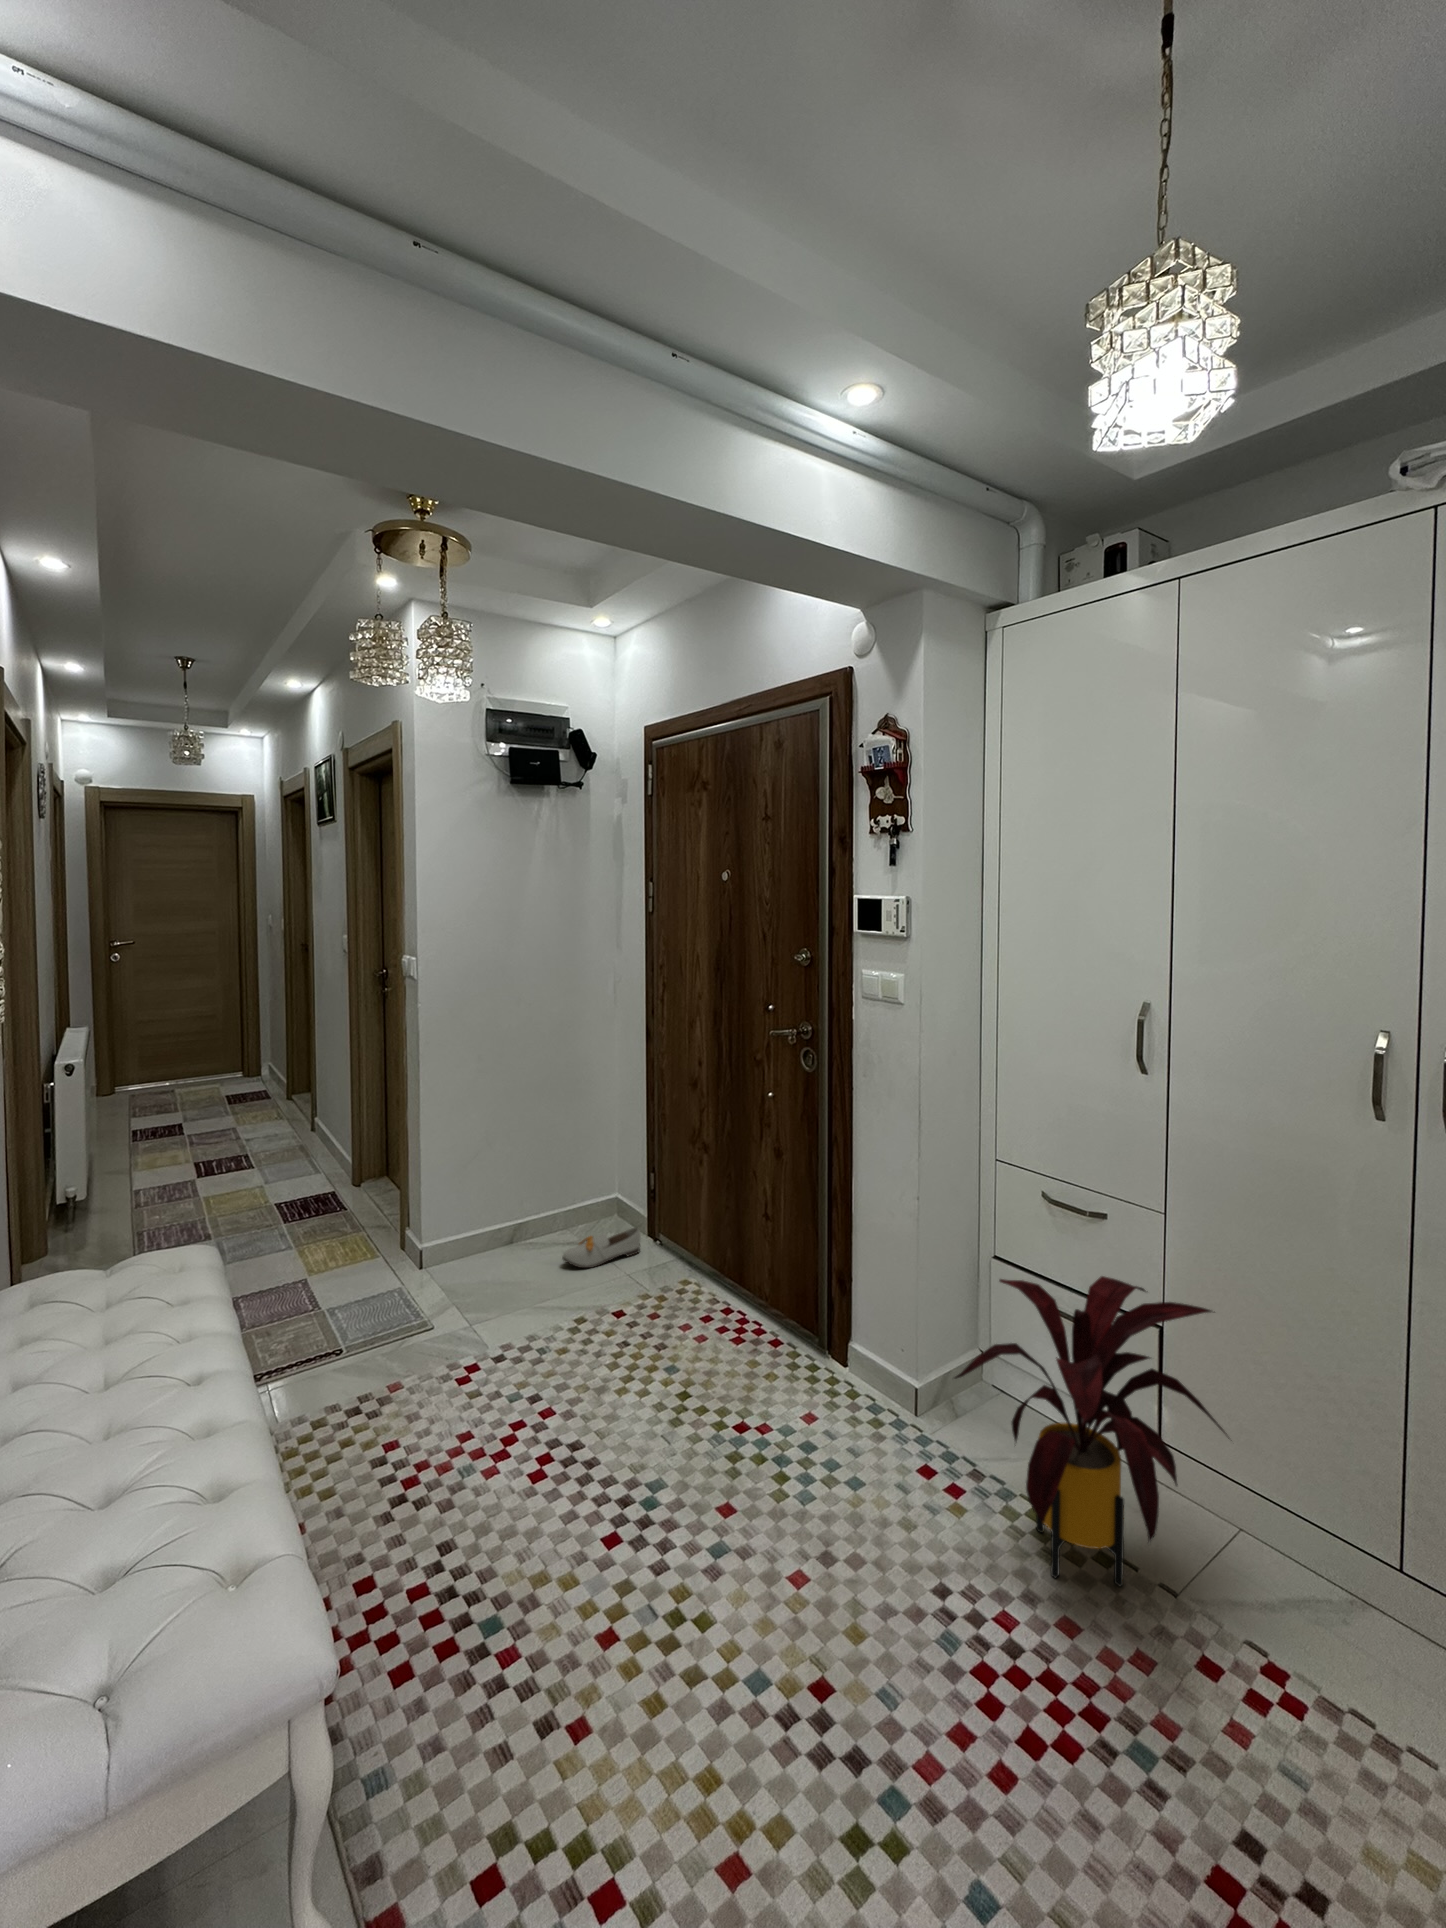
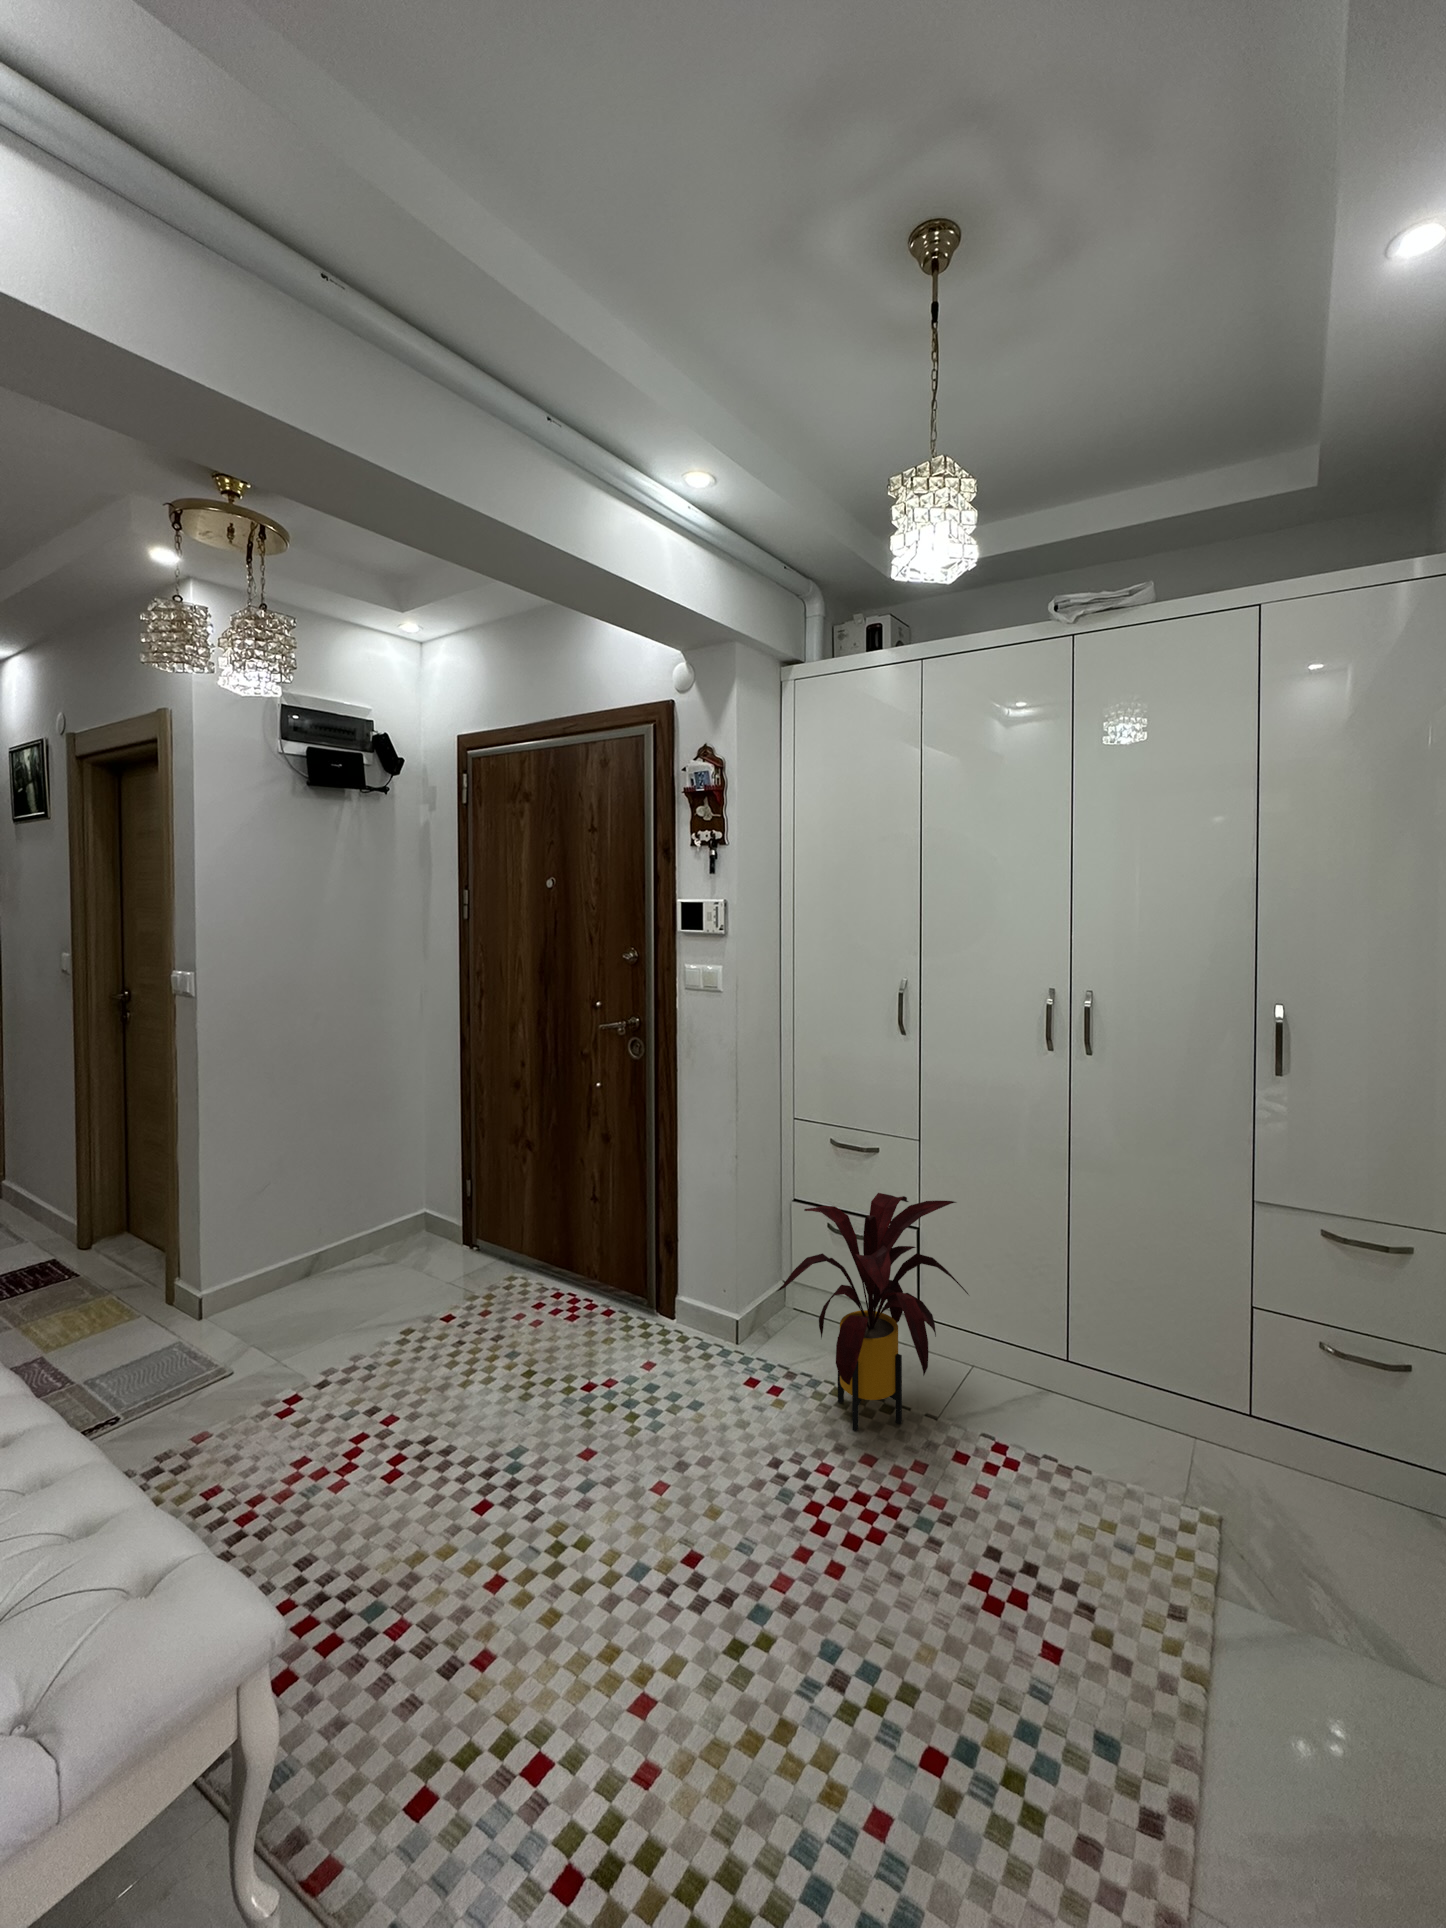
shoe: present [562,1227,641,1268] -> none [373,1235,456,1284]

